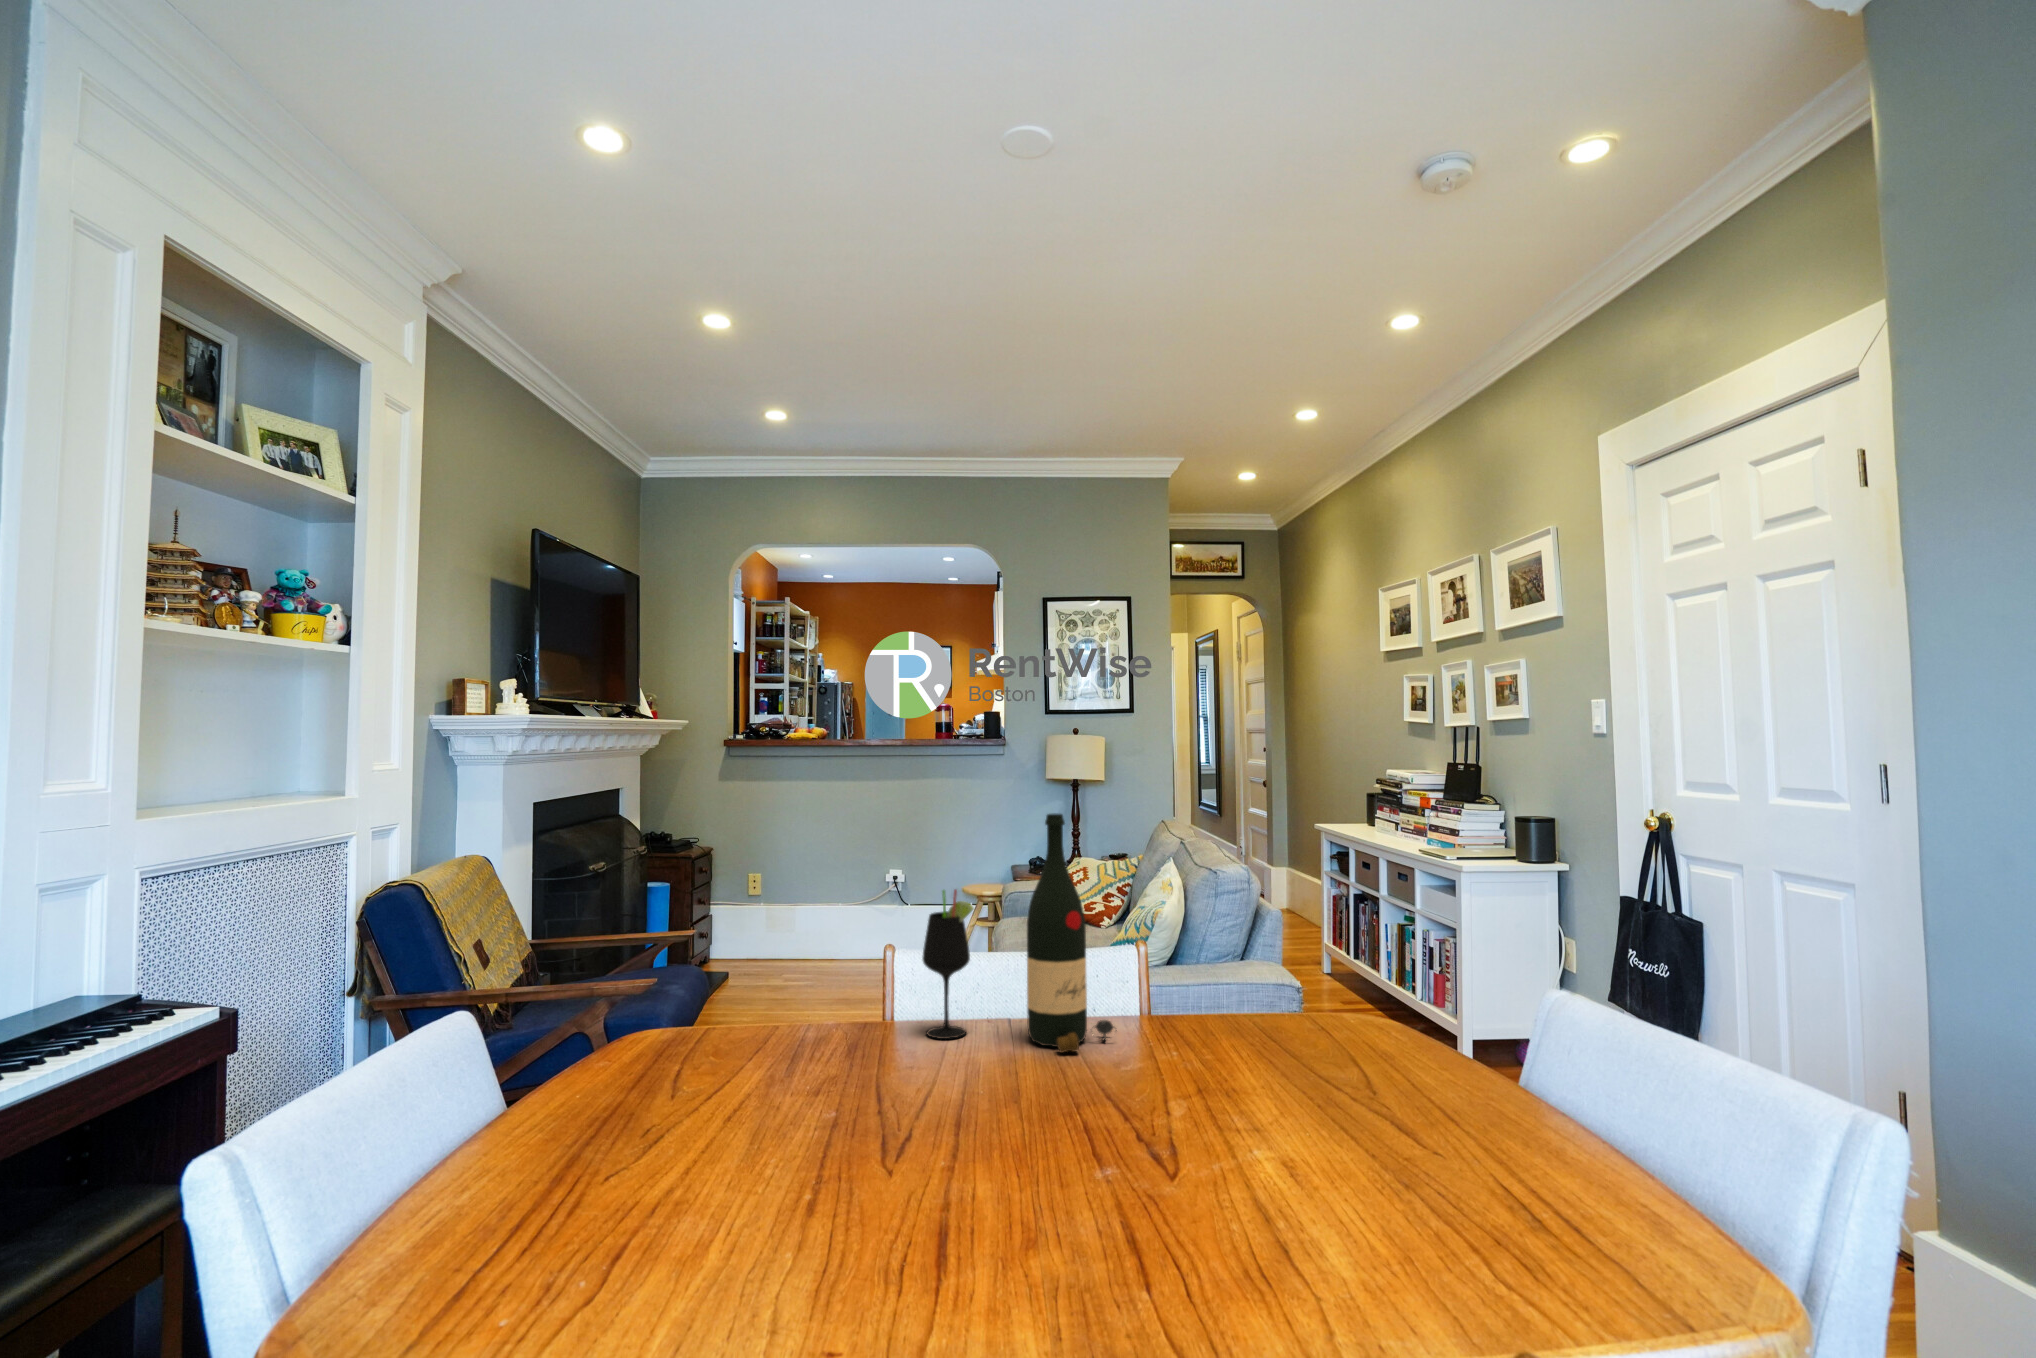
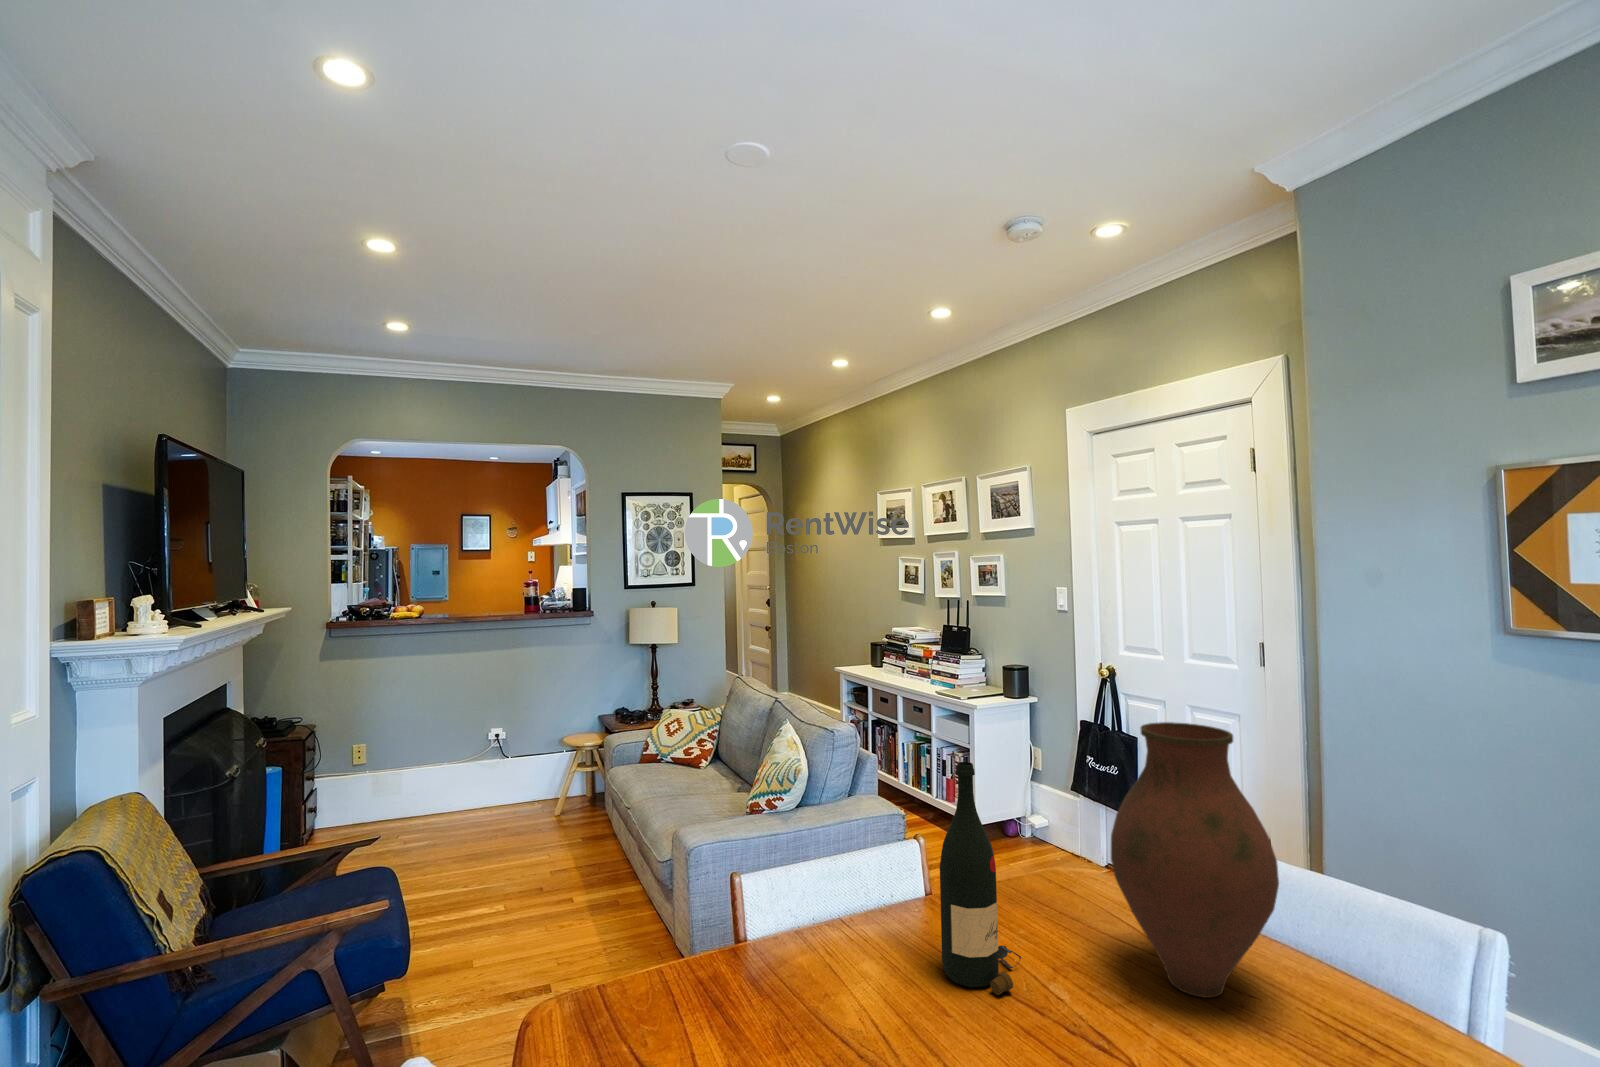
vase: none [1198,777,1381,1087] -> present [1111,722,1279,998]
wine glass: present [922,890,973,1039] -> none [844,848,899,999]

